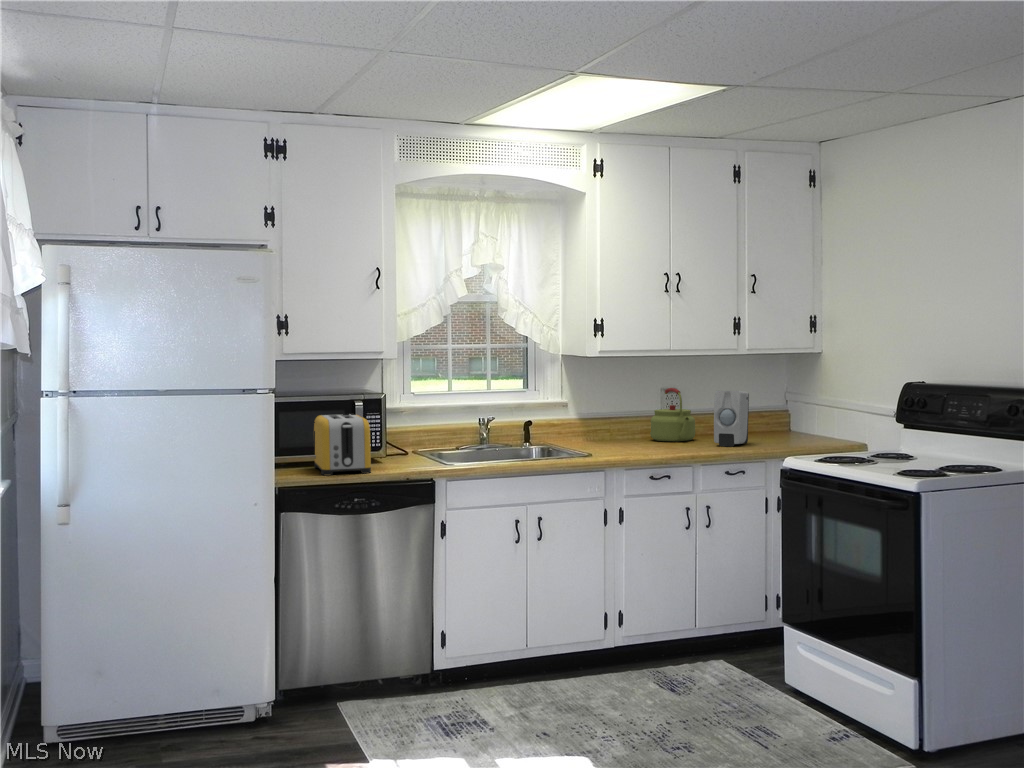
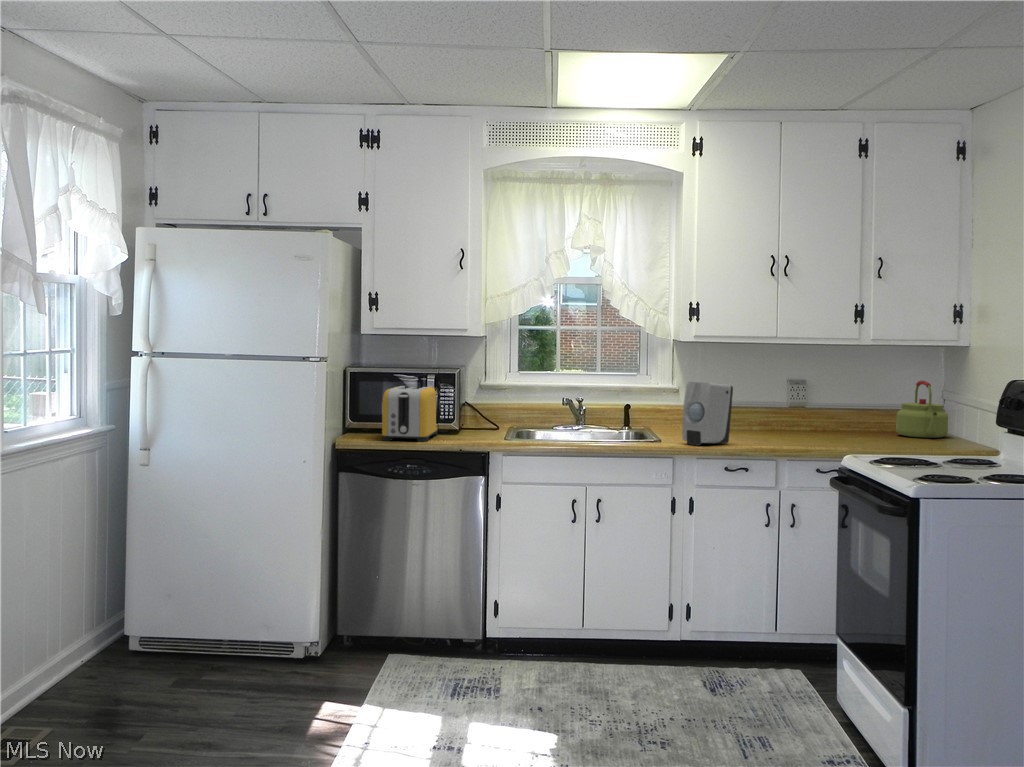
kettle: present [650,388,695,441] -> present [896,381,948,438]
soap dispenser: present [714,390,749,447] -> present [682,382,733,446]

